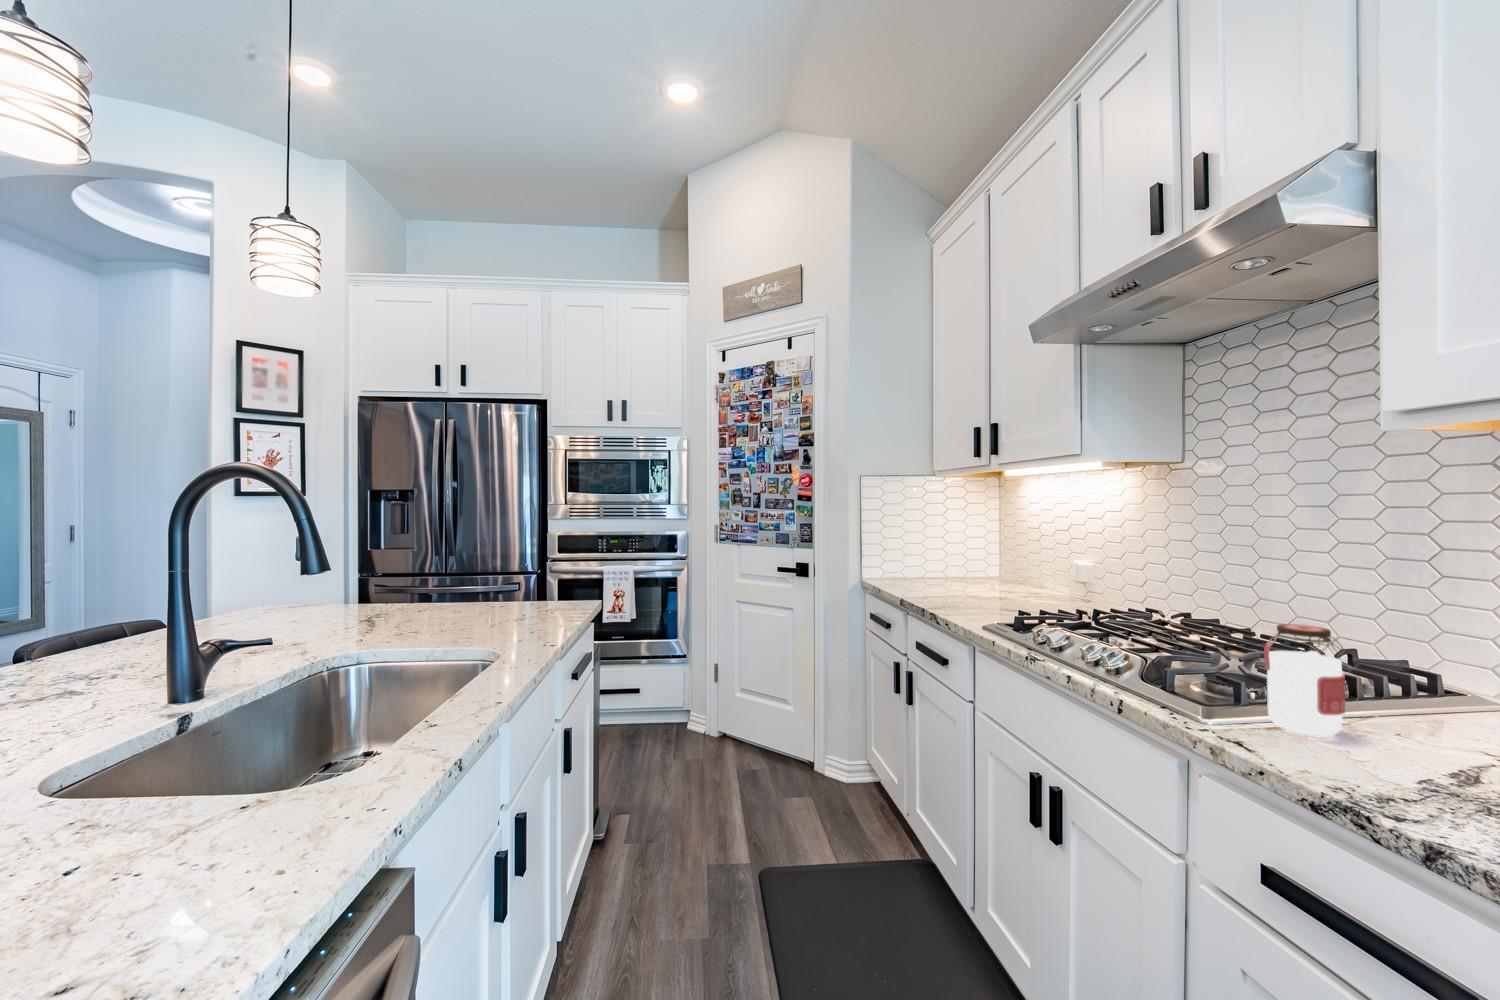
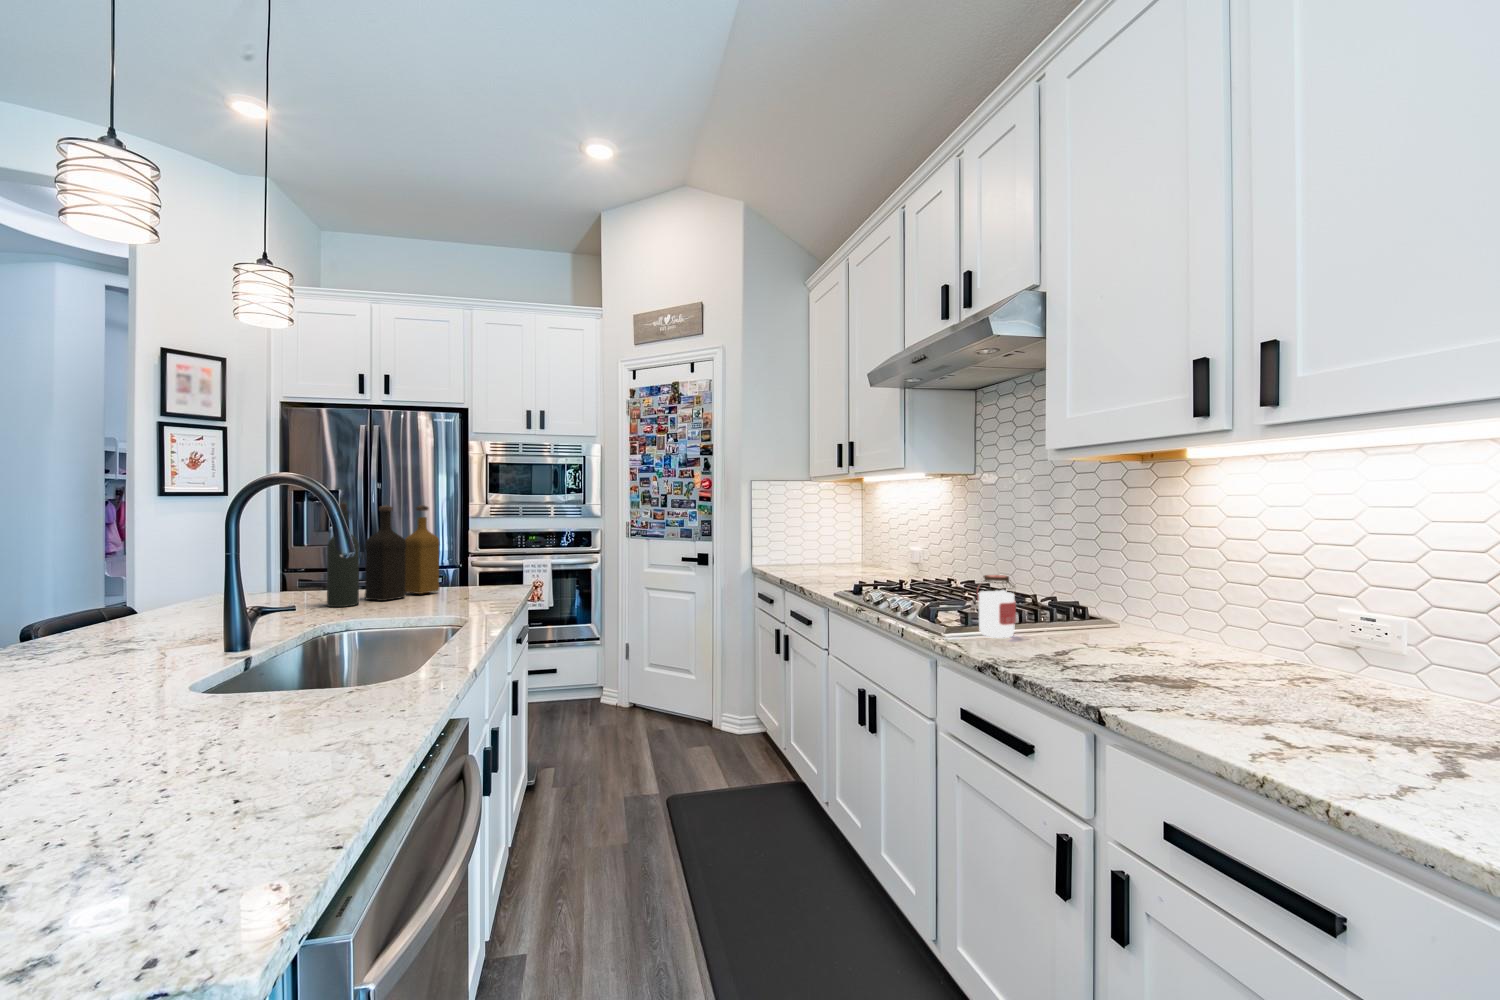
bottle: none [346,504,488,631] -> present [327,503,440,607]

